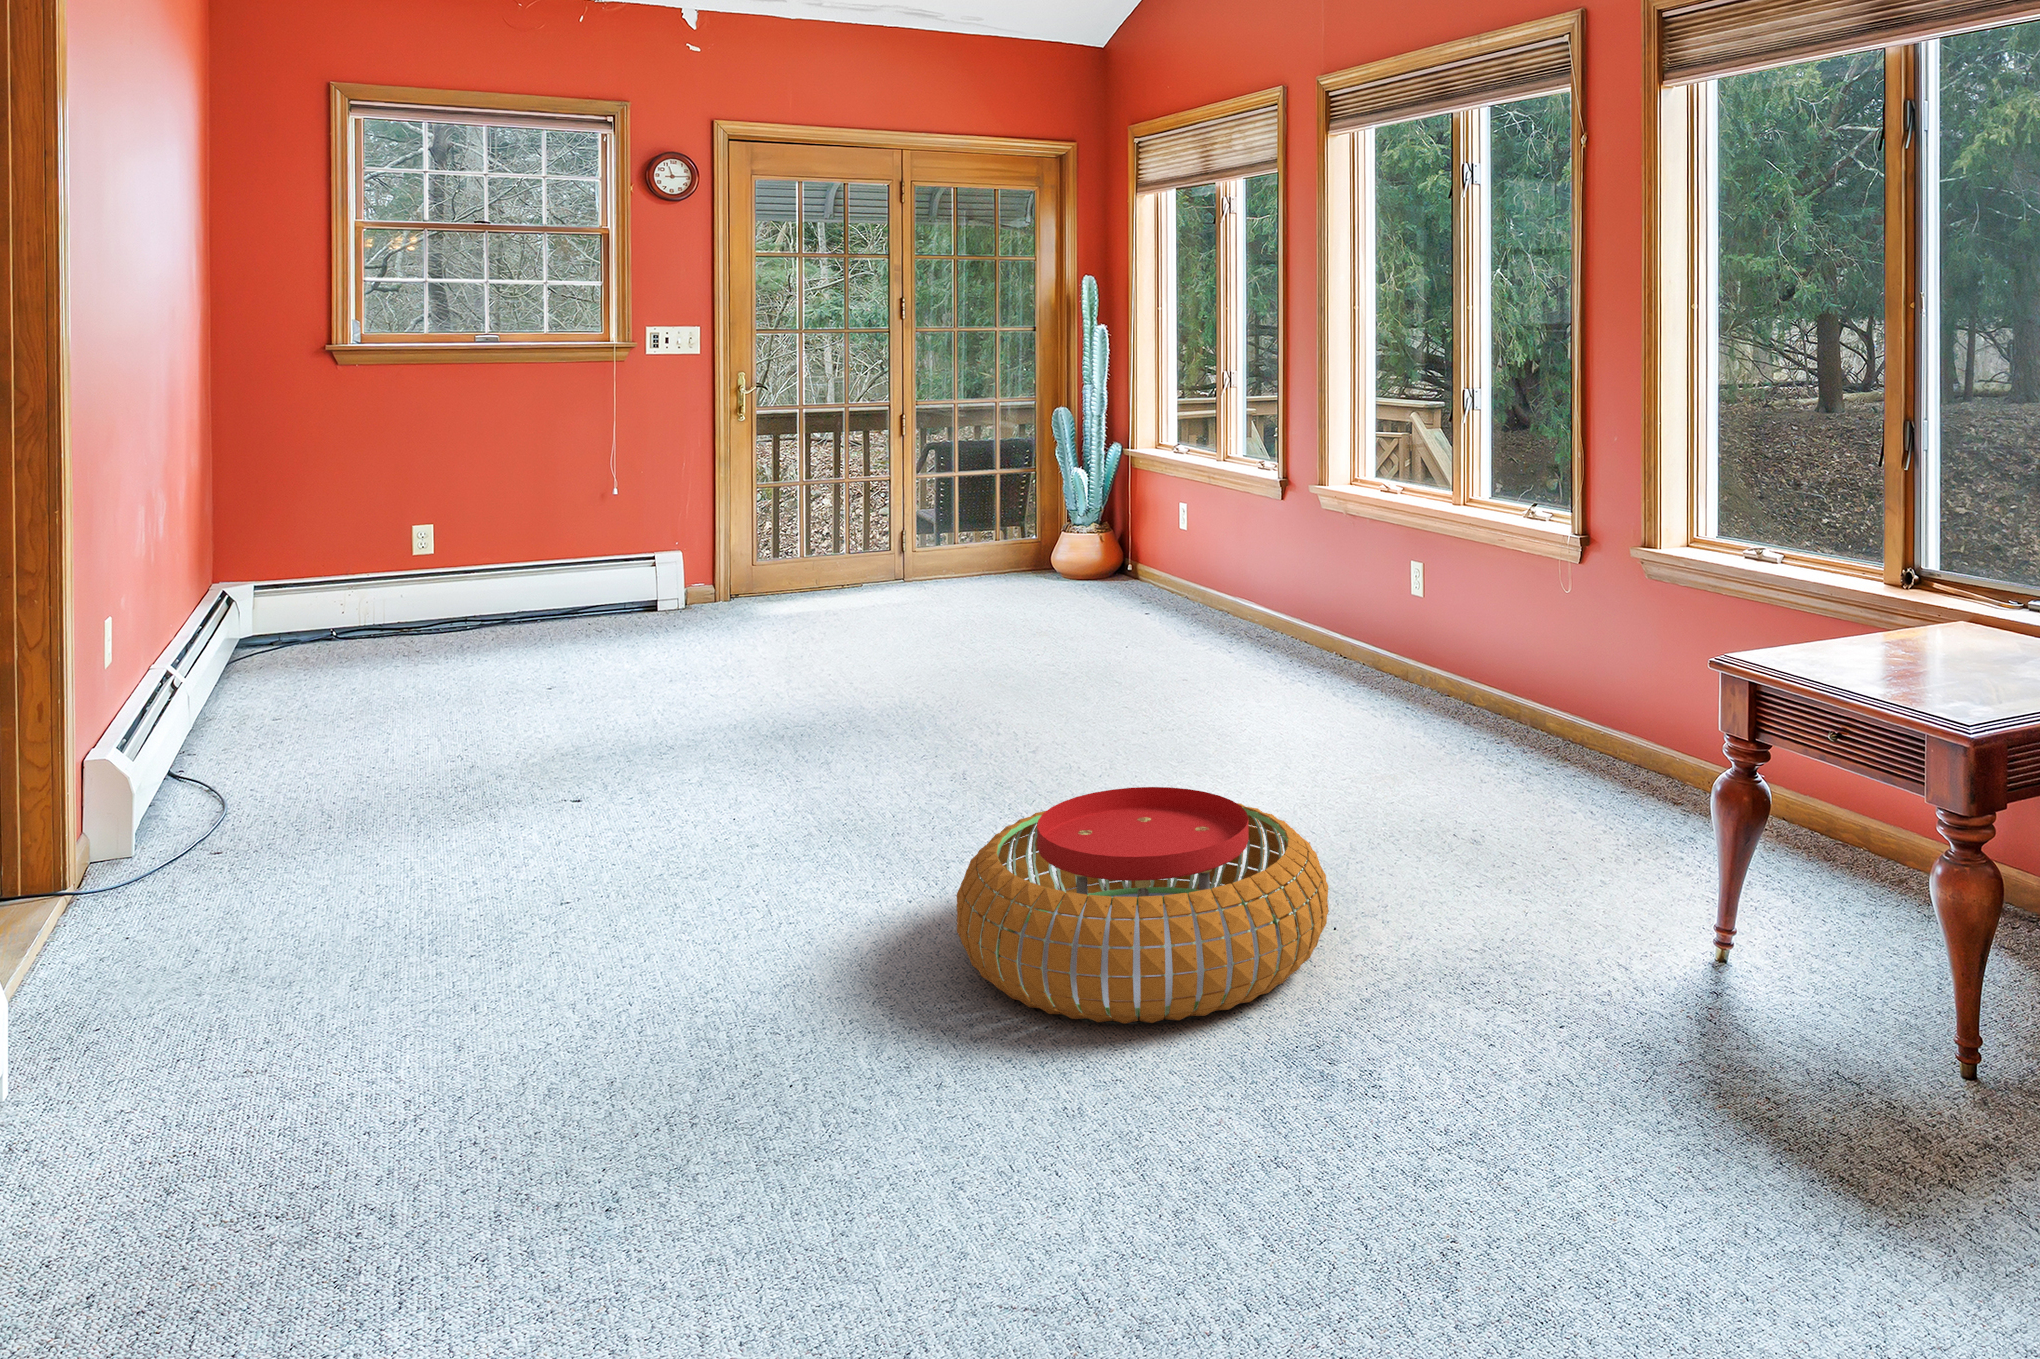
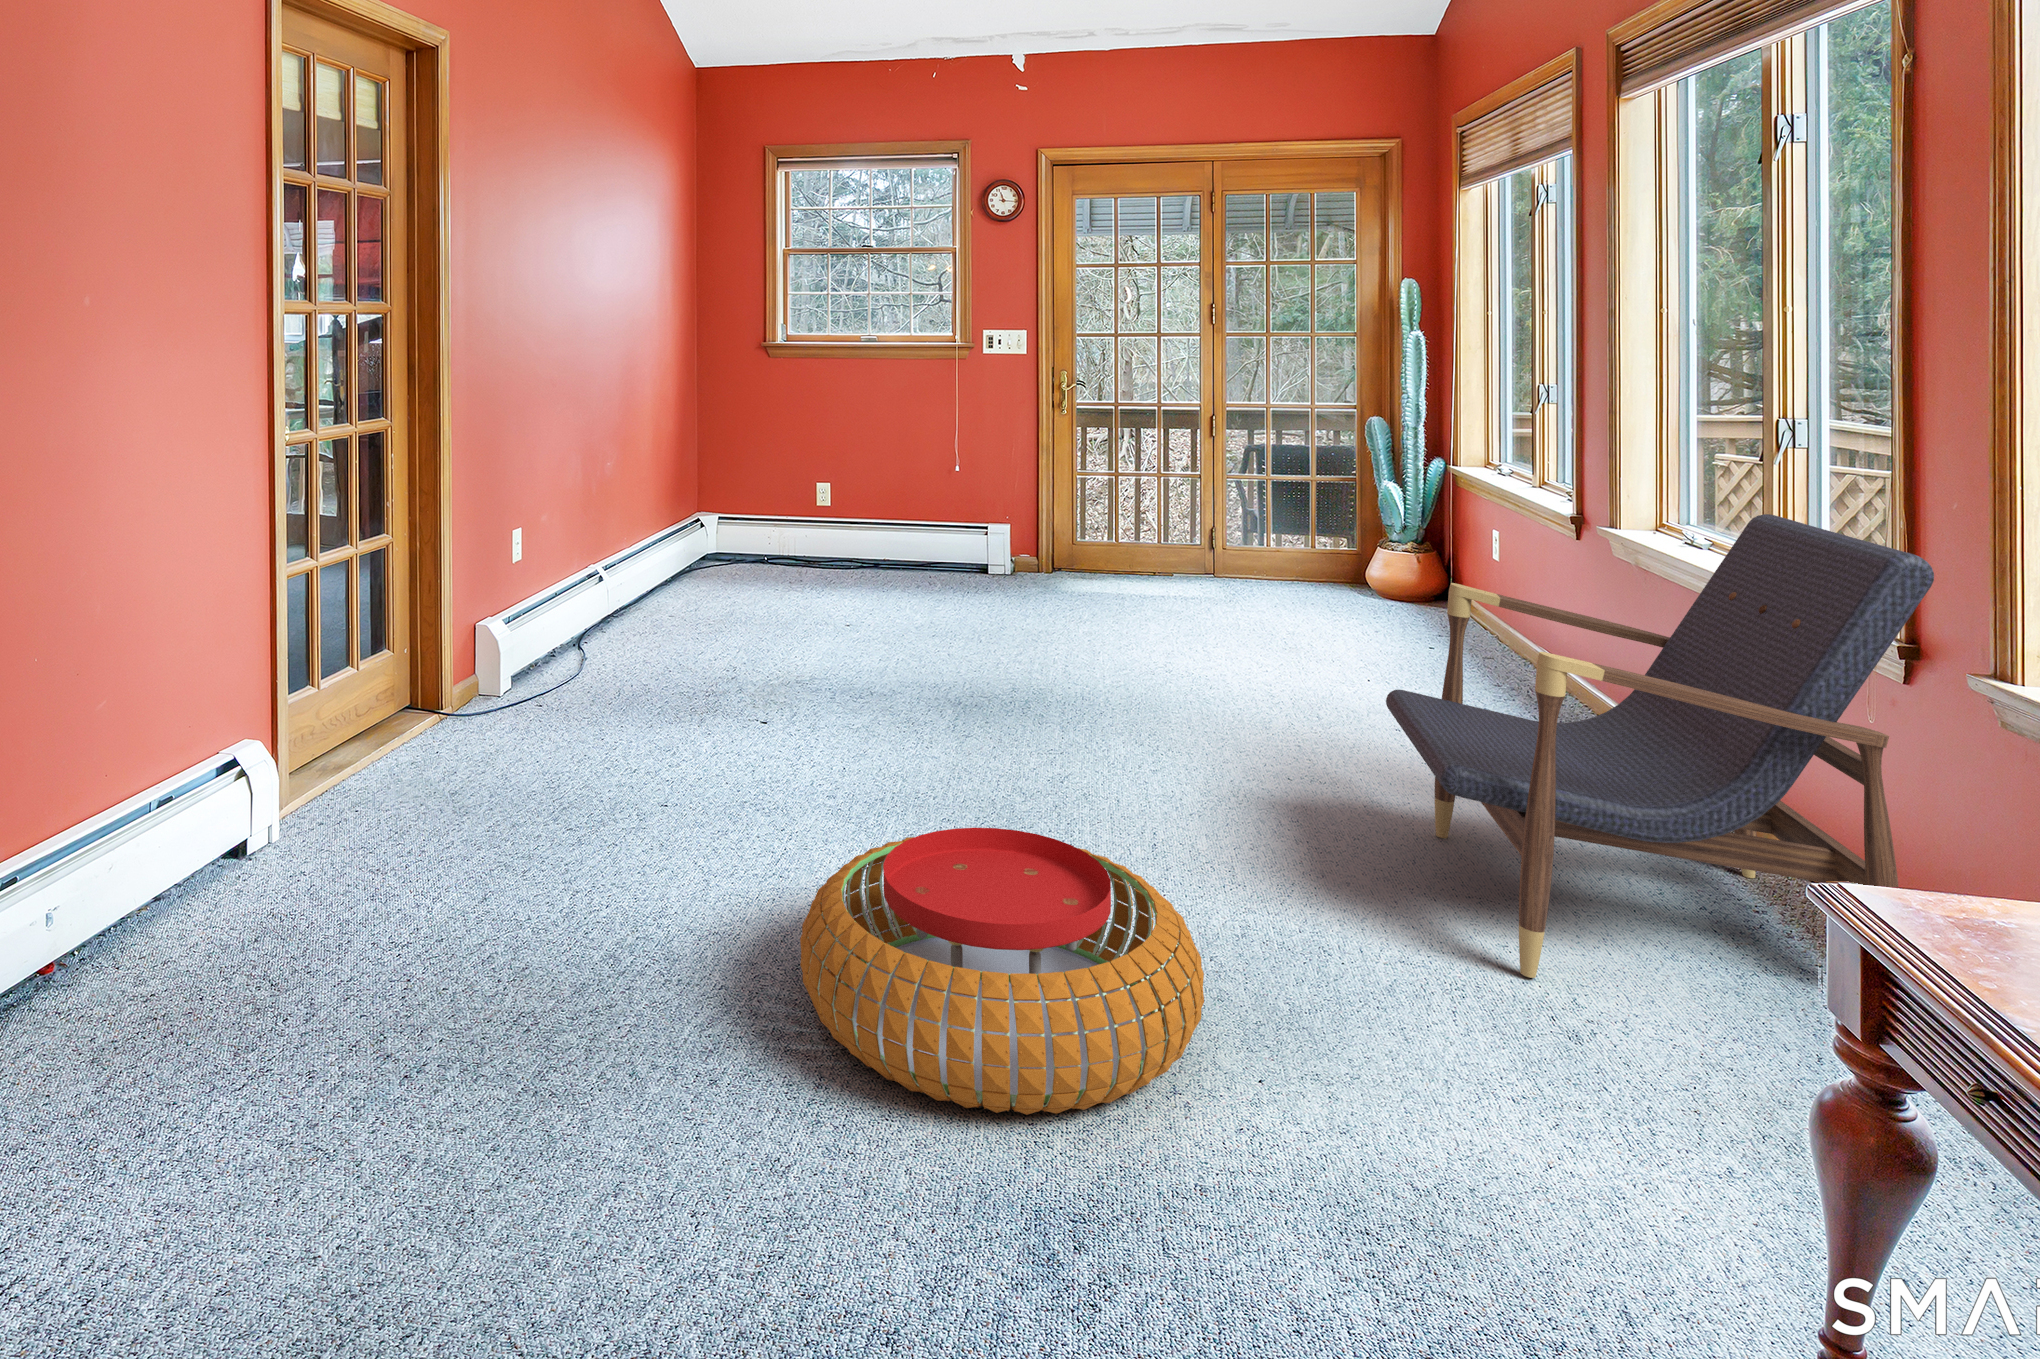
lounge chair: none [1268,454,1620,813] -> present [1386,514,1934,978]

